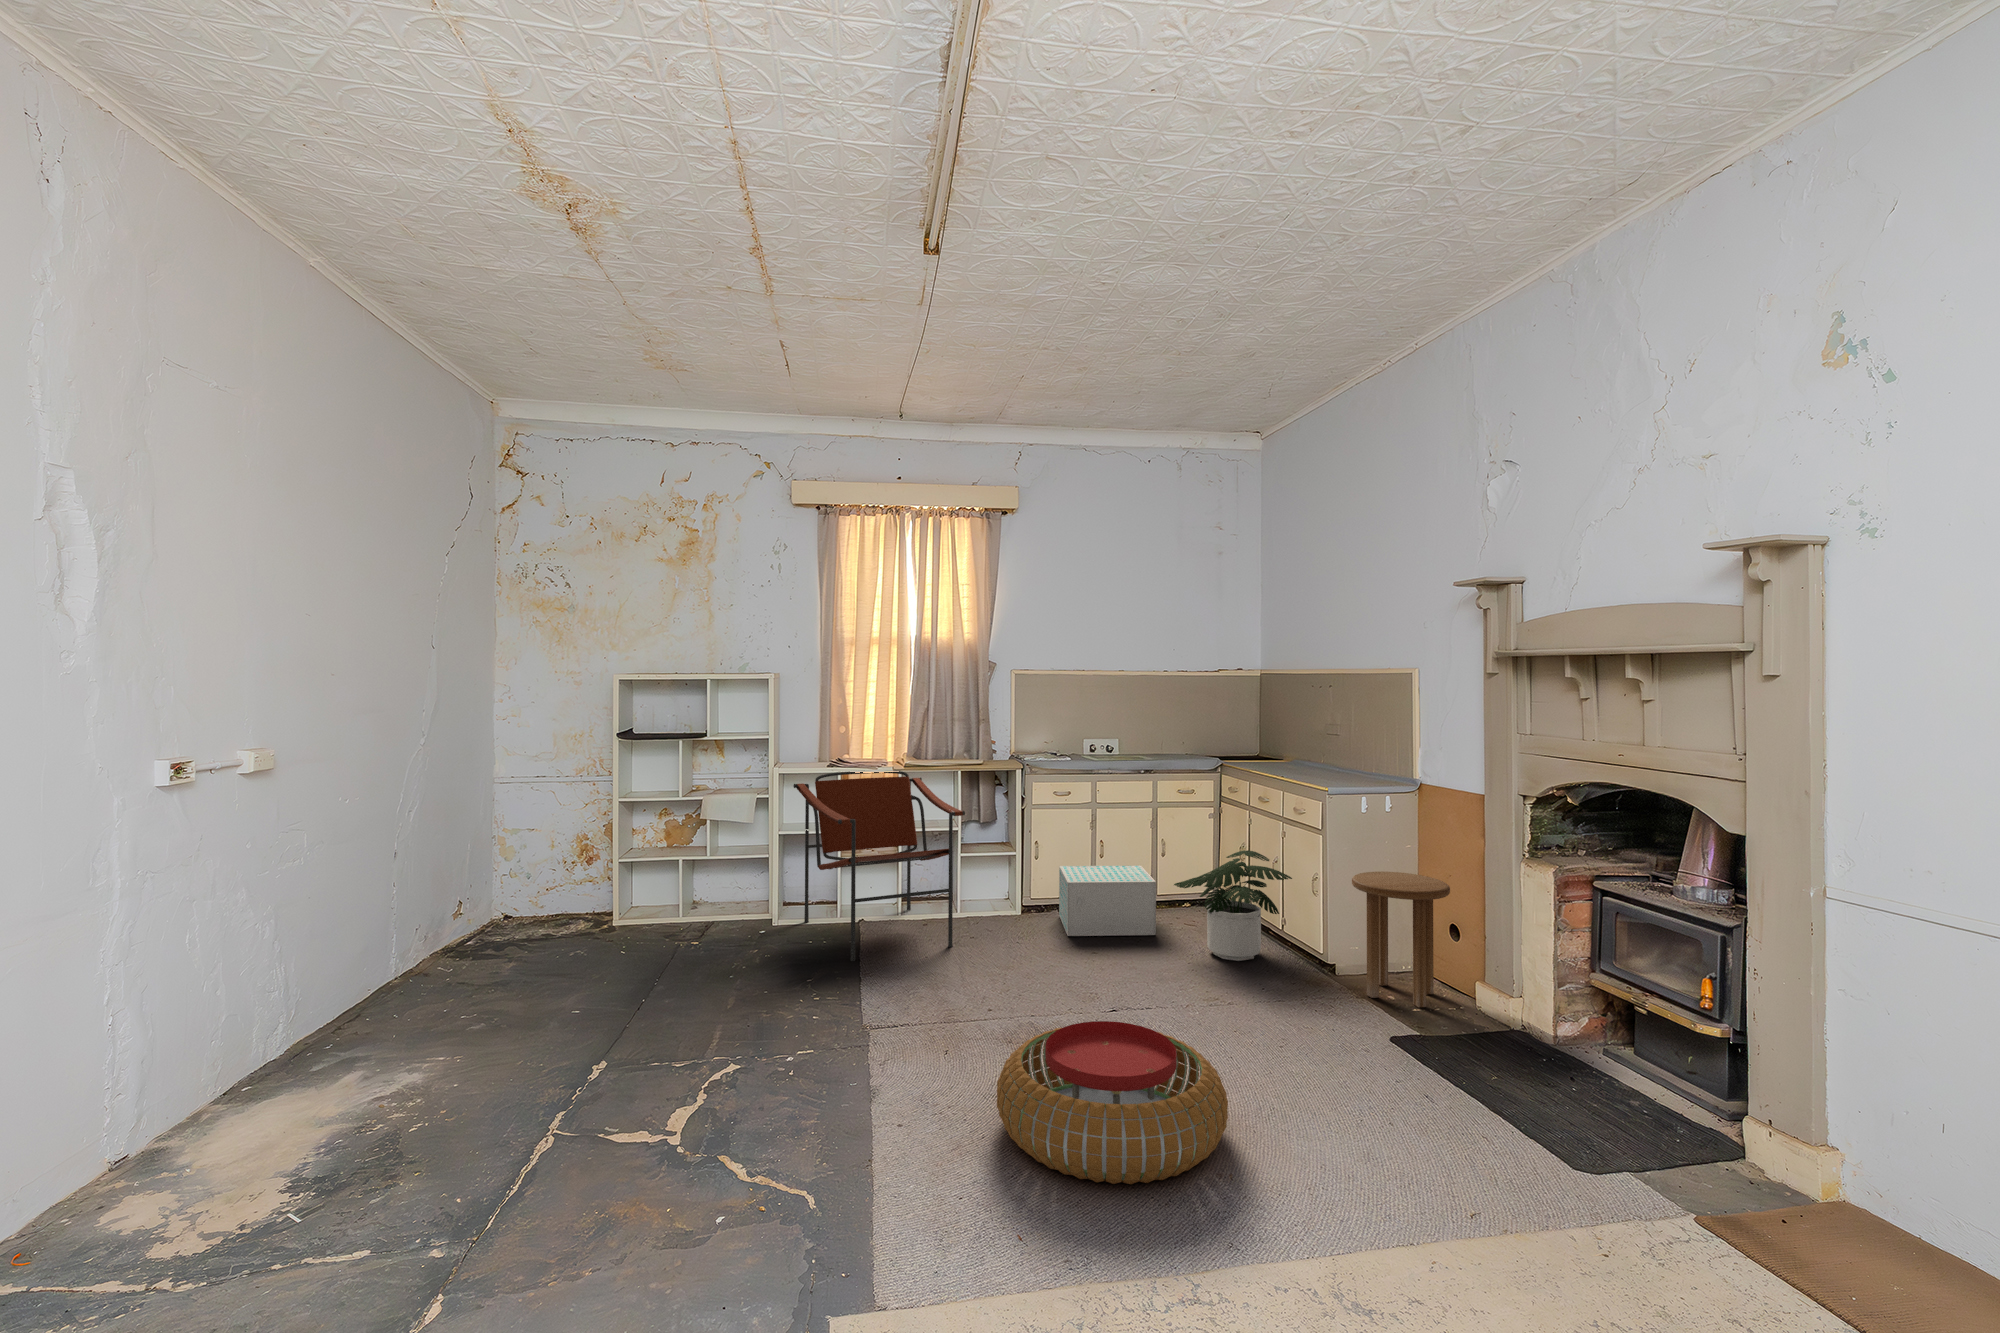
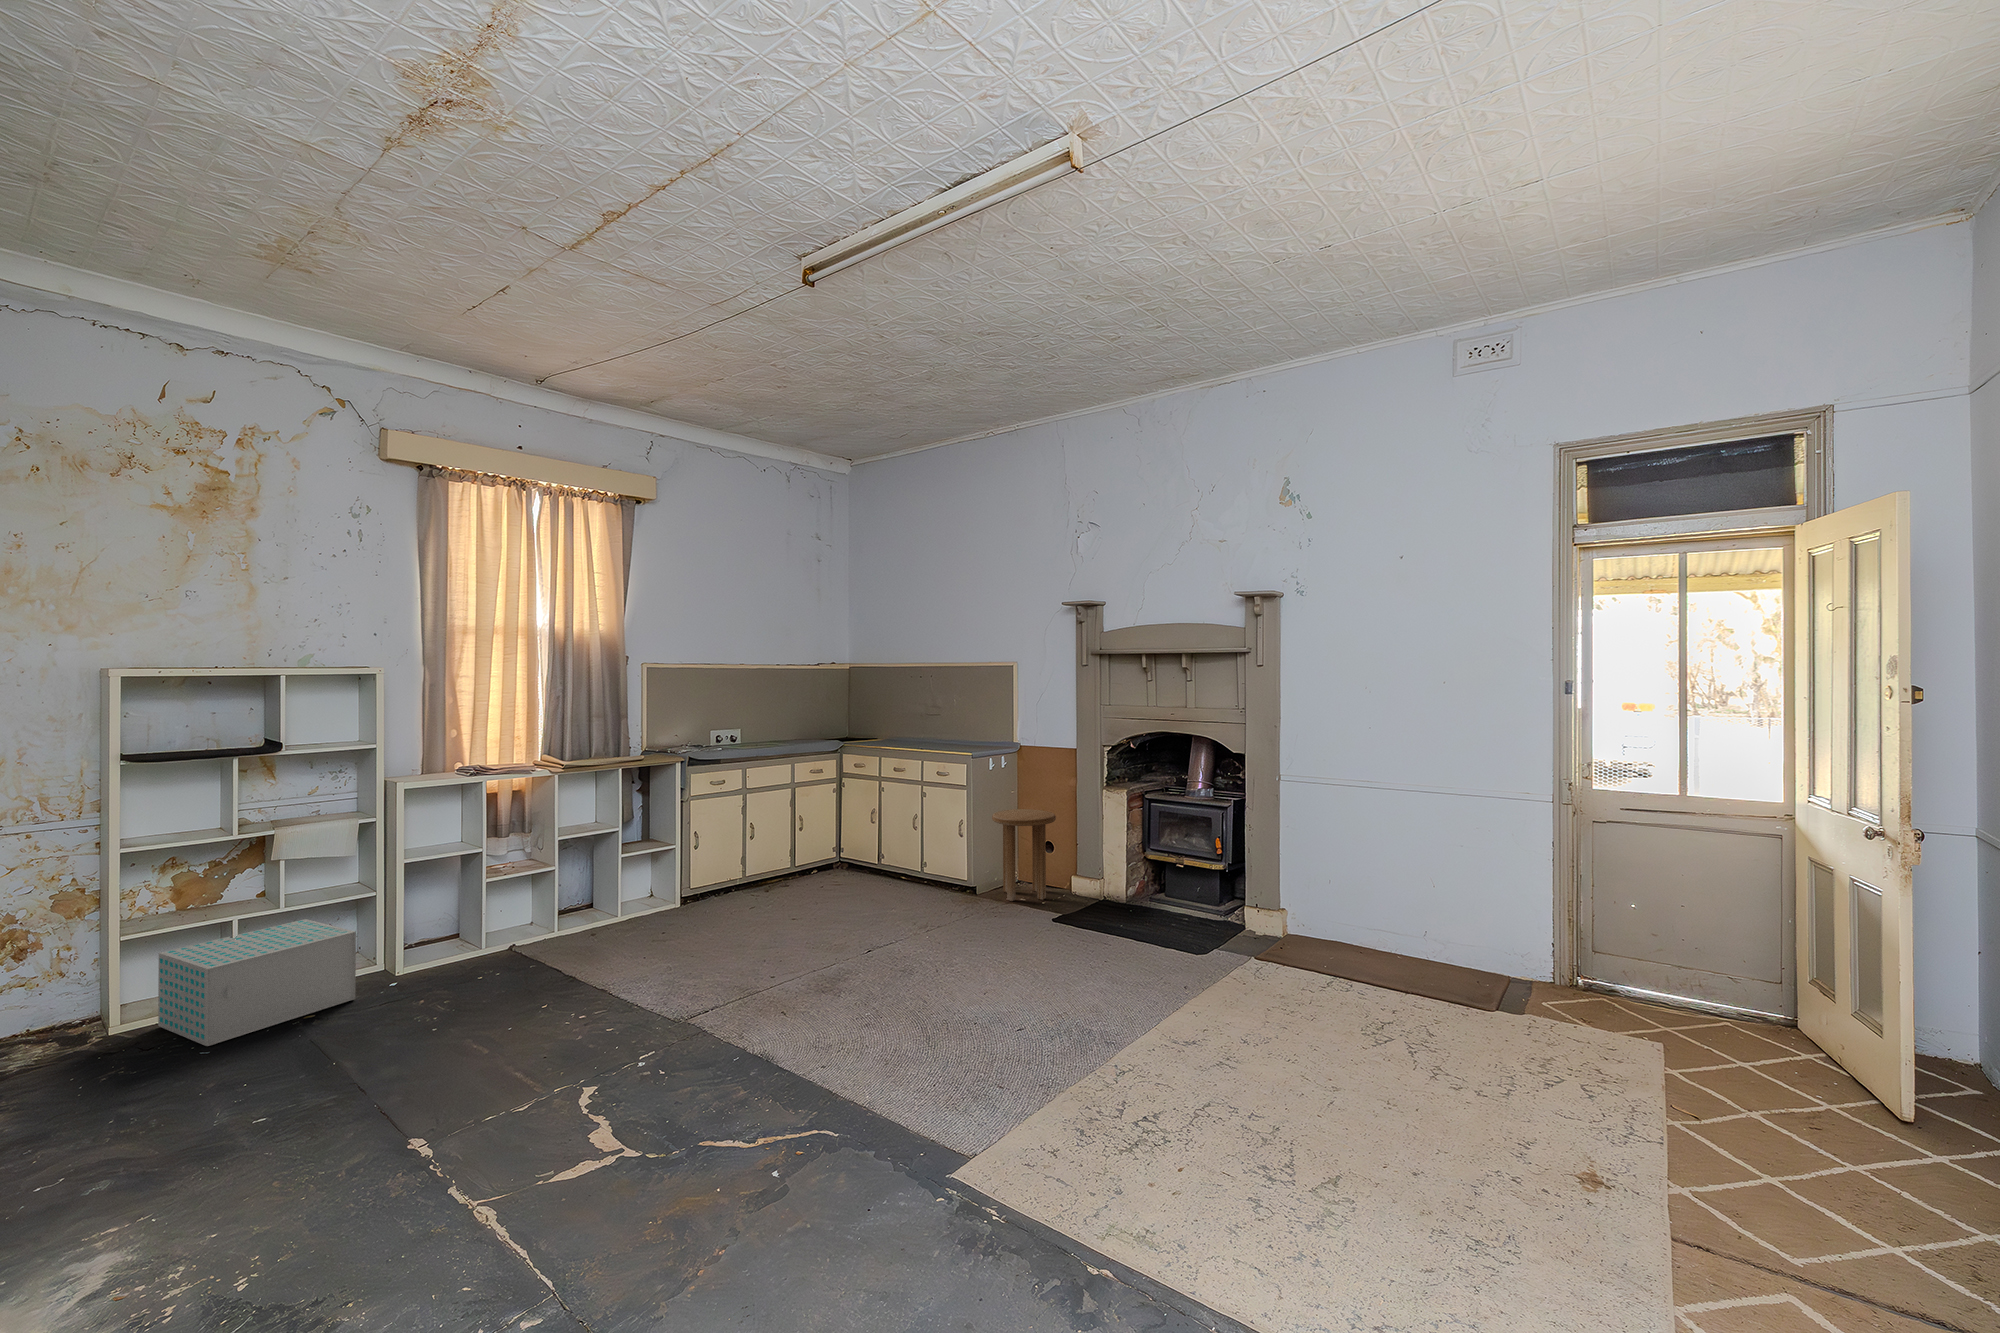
armchair: present [793,771,965,961] -> none [413,775,659,982]
potted plant: present [1174,850,1292,961] -> none [845,811,941,900]
storage box: present [1059,866,1156,936] -> present [158,919,356,1046]
pouf: present [997,1021,1228,1184] -> none [881,941,1060,1058]

